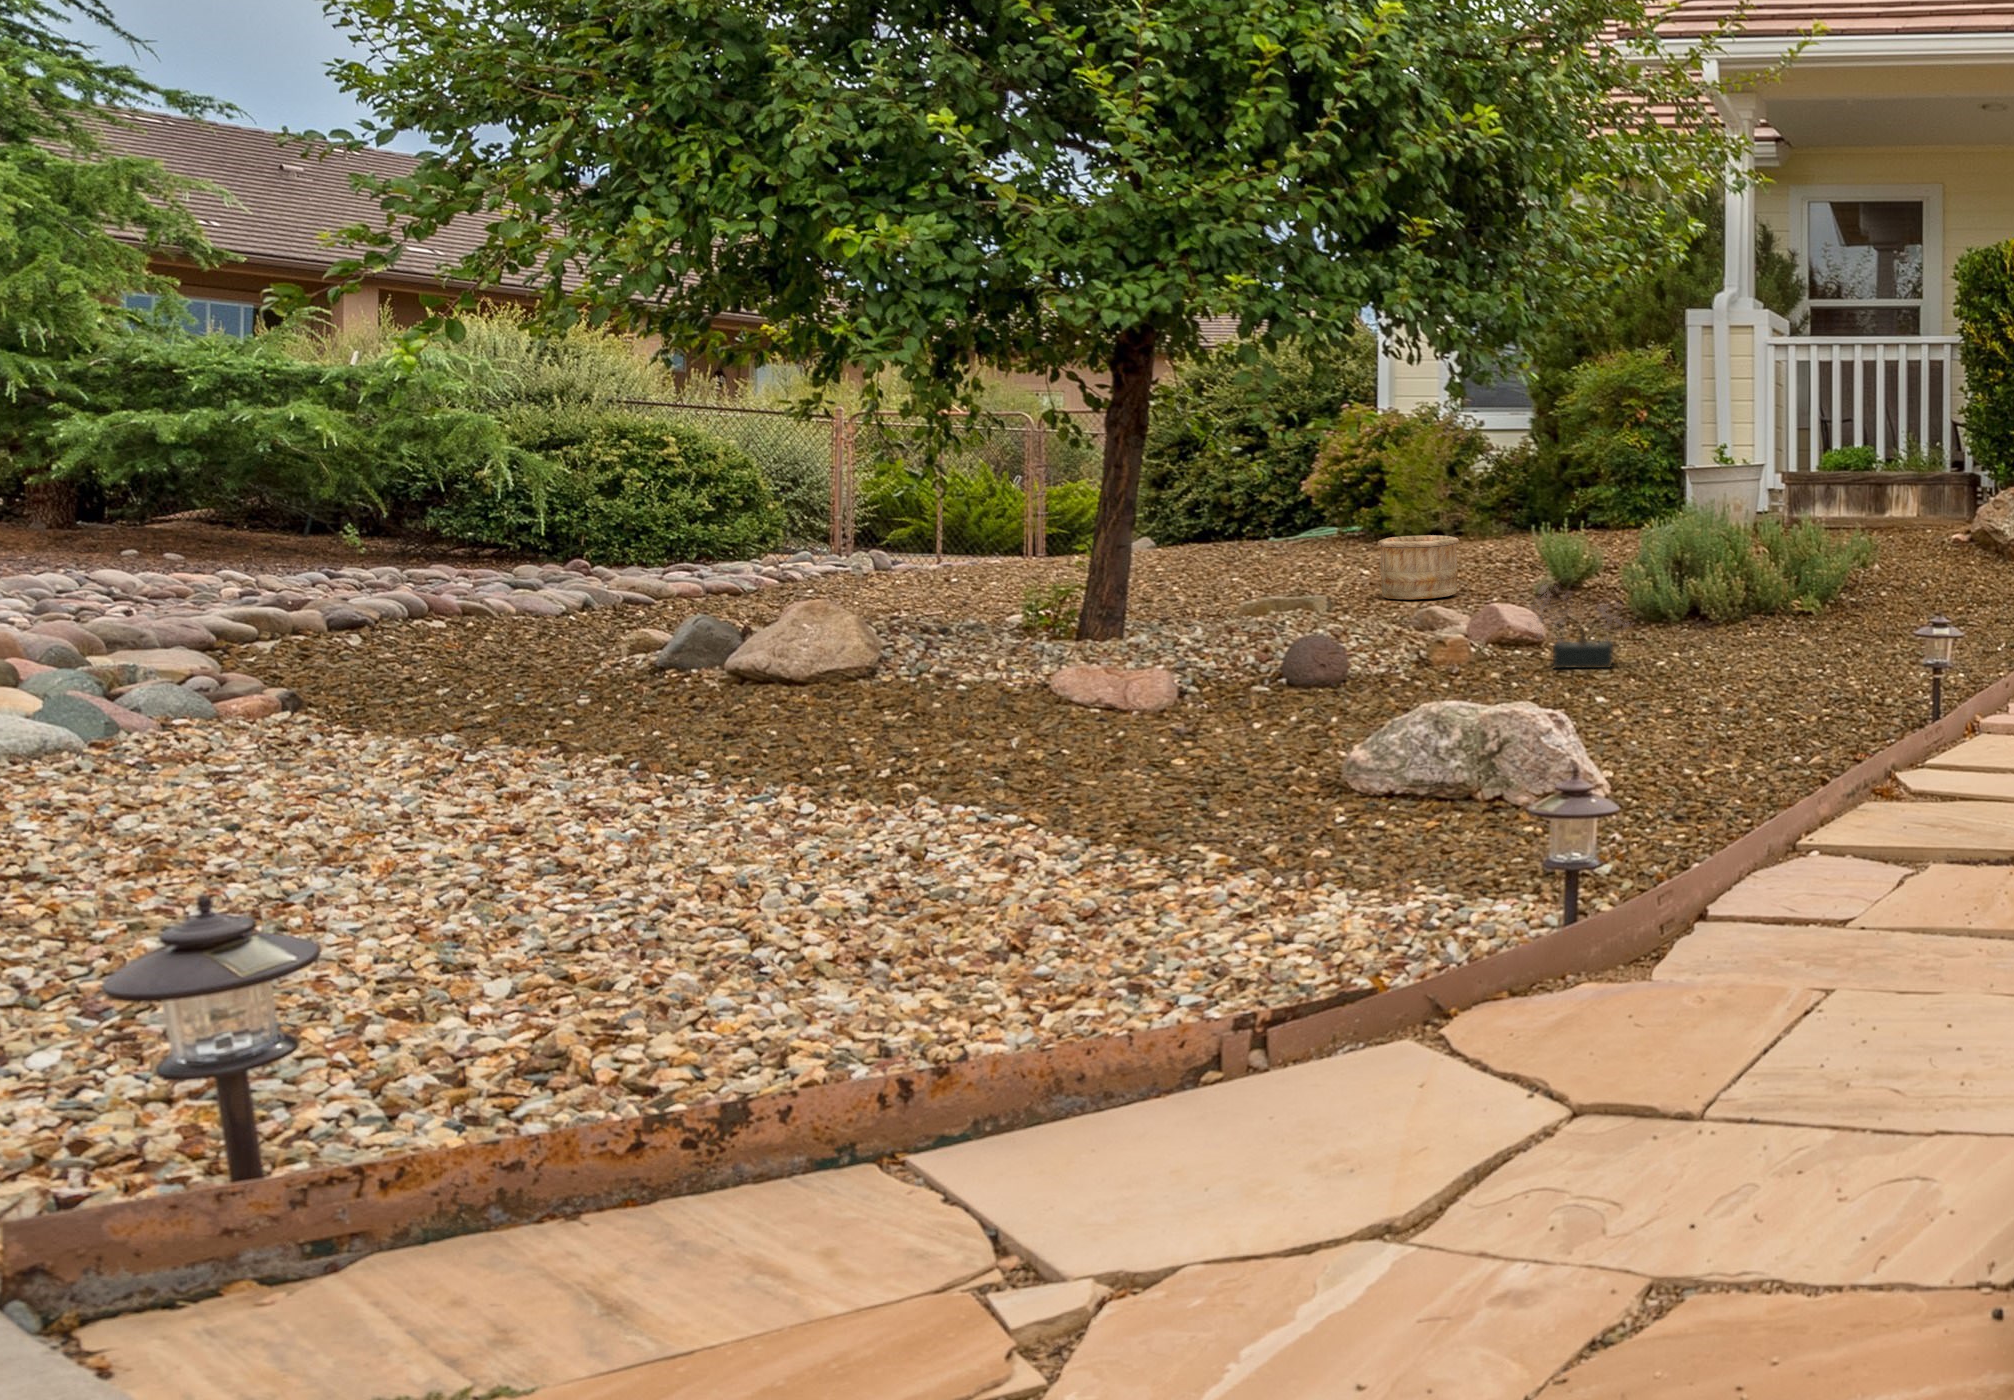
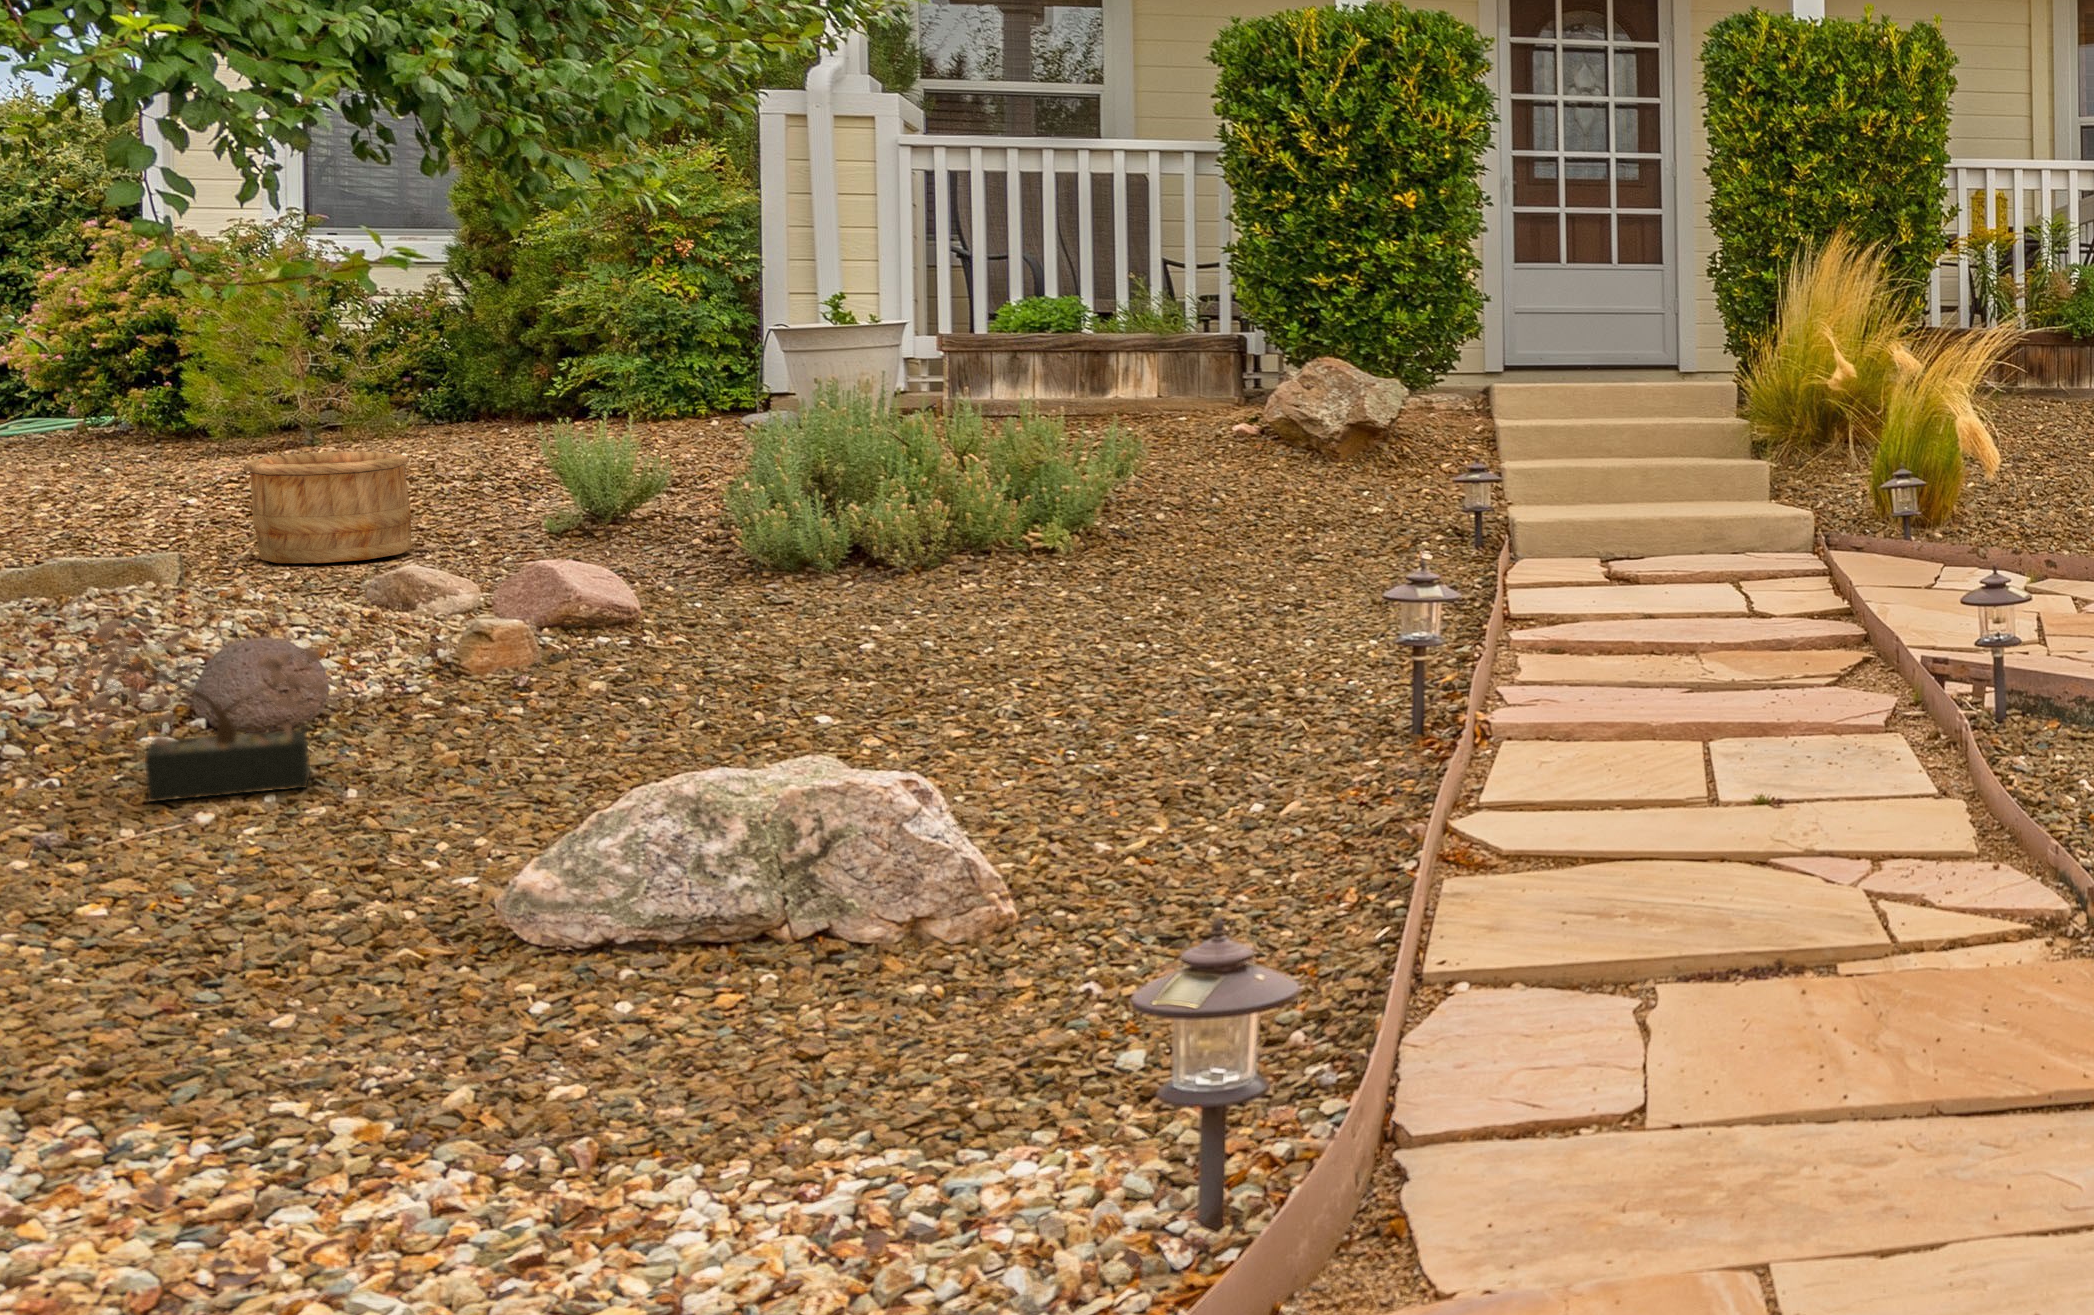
decorative plant: present [1534,585,1621,668] -> present [71,619,347,801]

